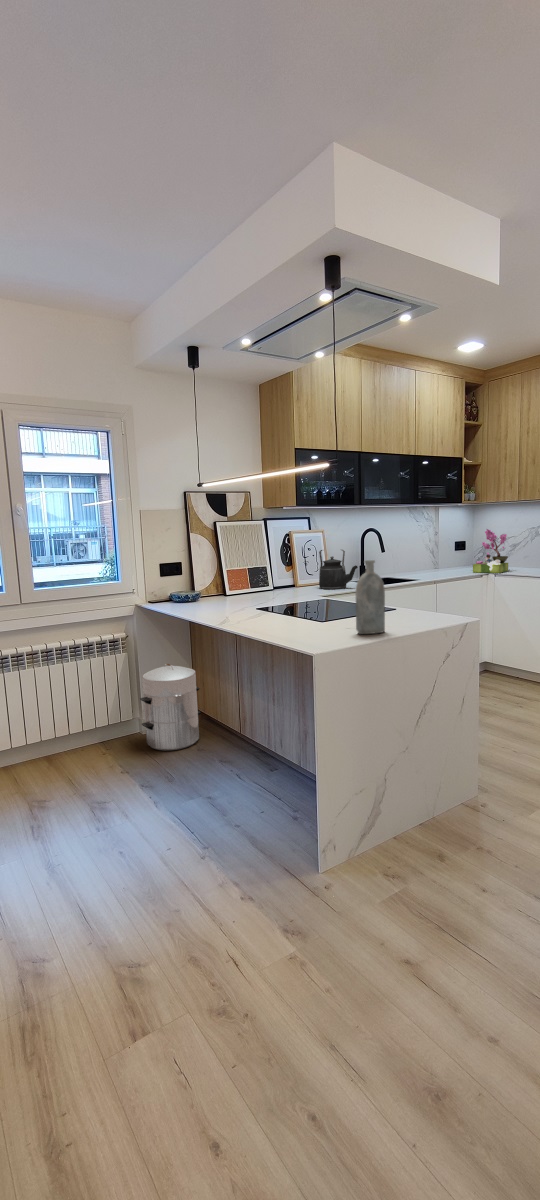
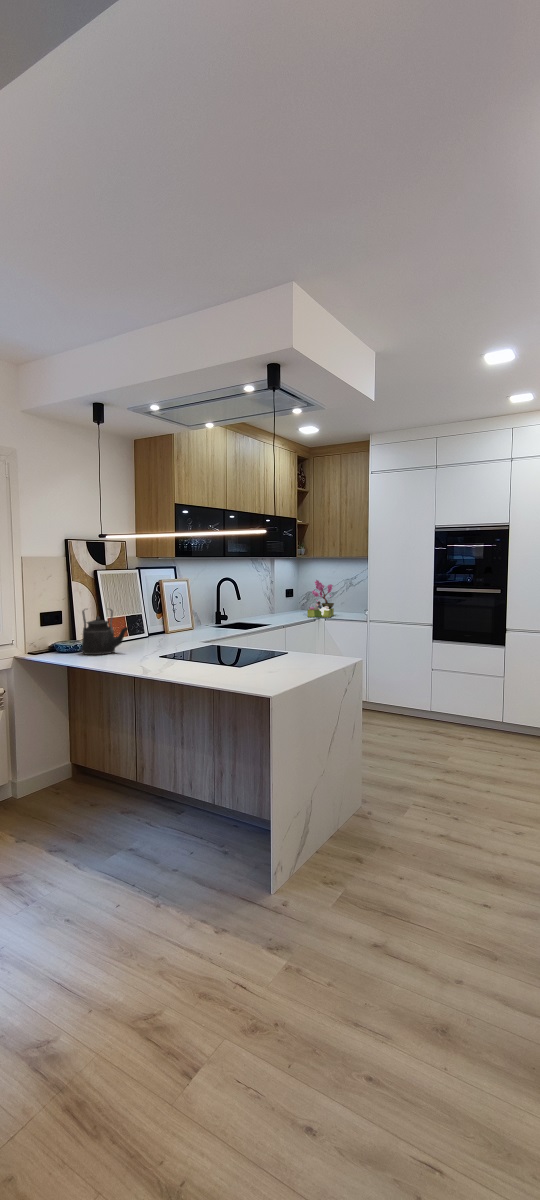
kettle: present [319,550,358,589] -> present [82,609,128,655]
bottle: present [356,560,385,634] -> none [286,613,308,677]
waste bin: present [140,664,201,751] -> none [22,718,84,811]

